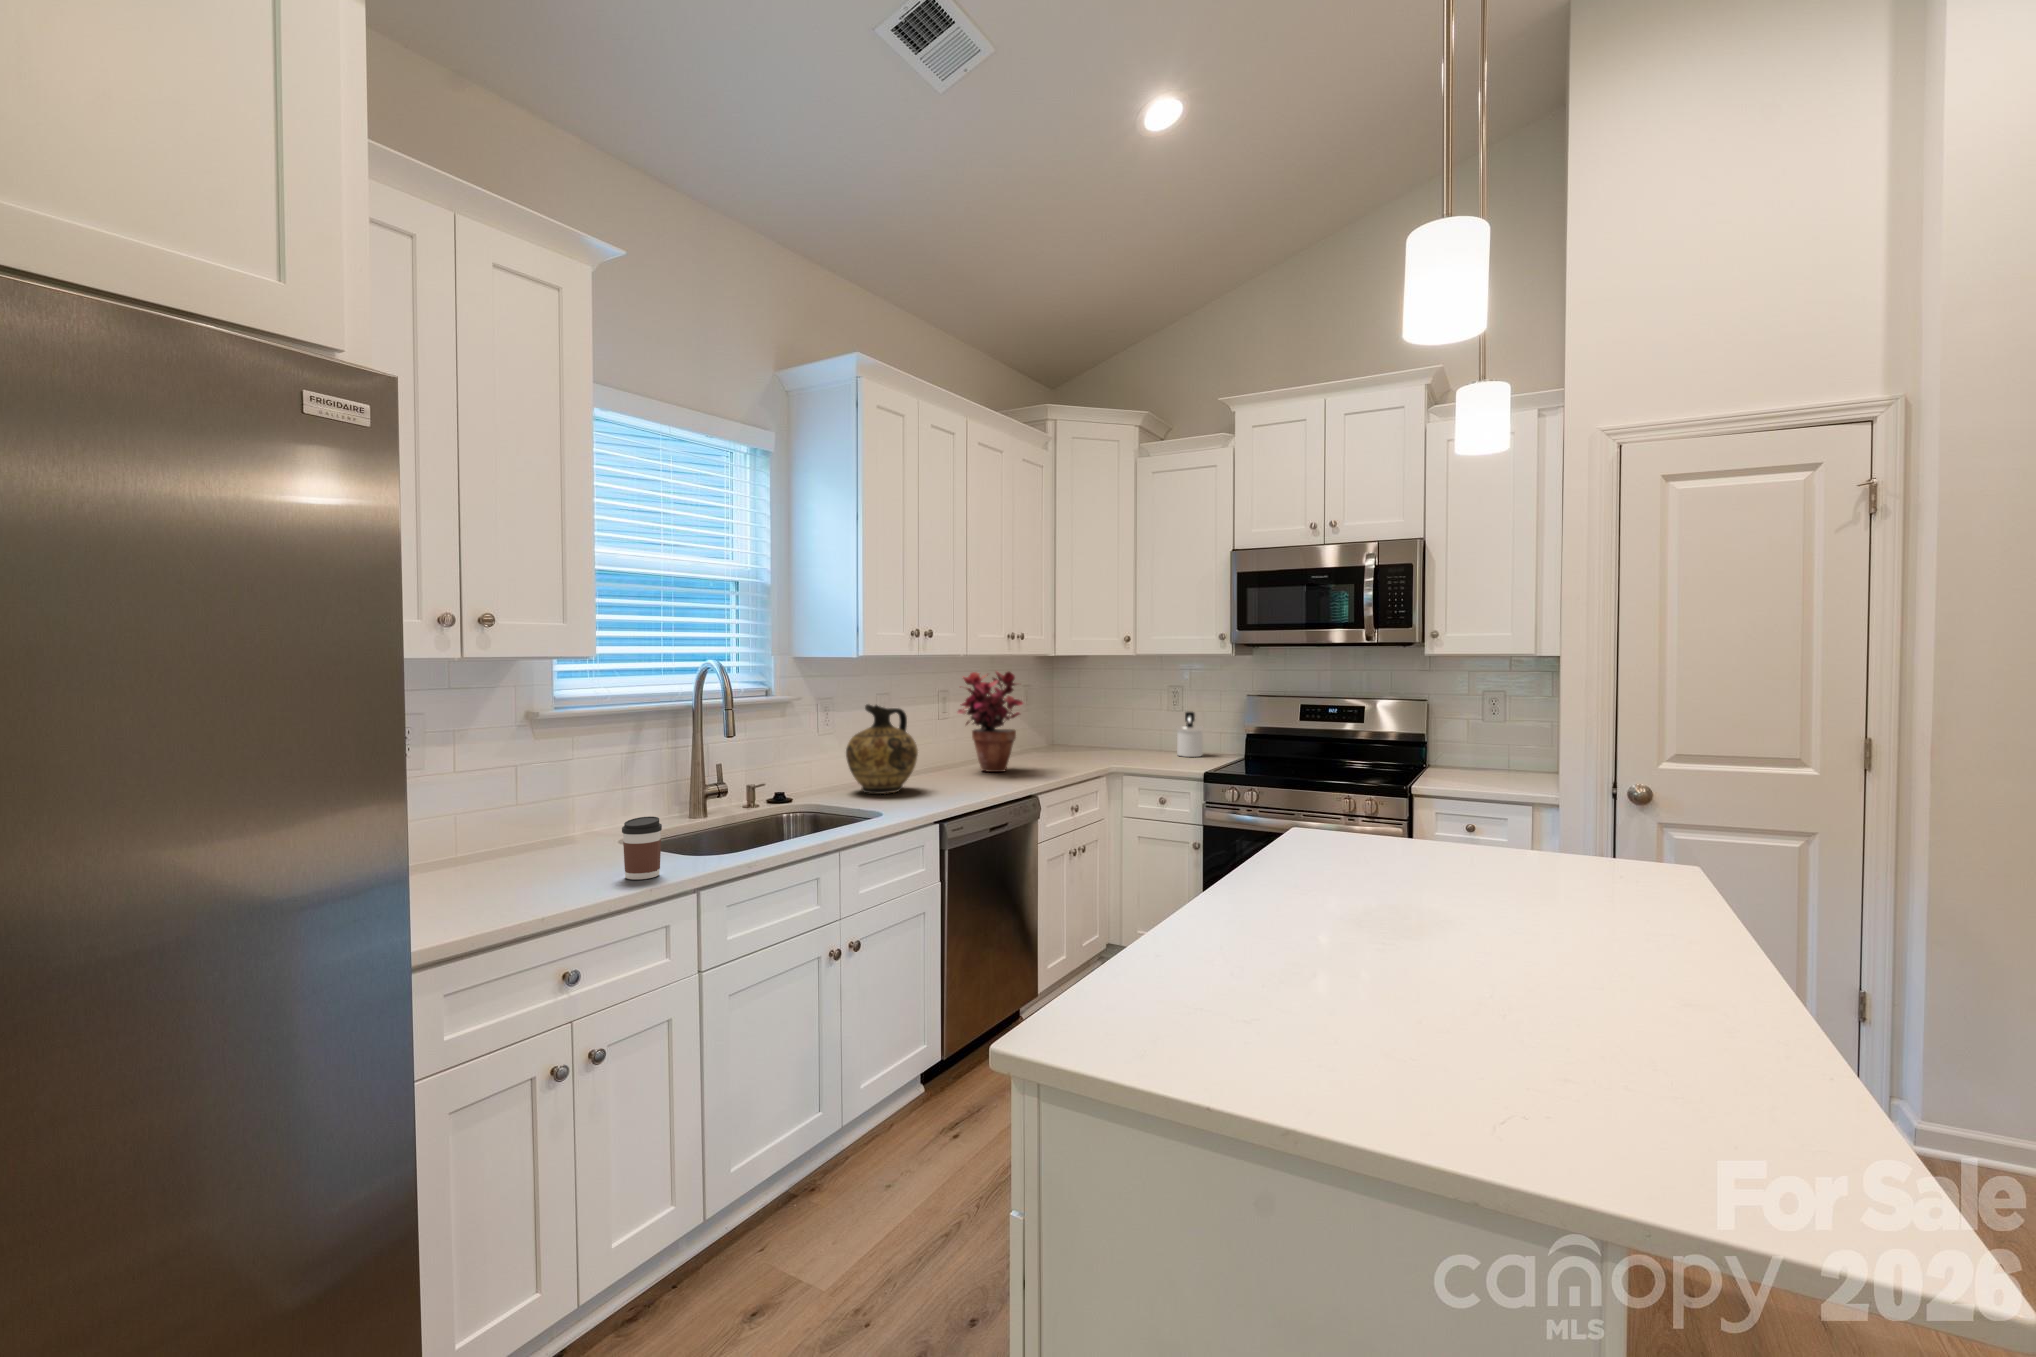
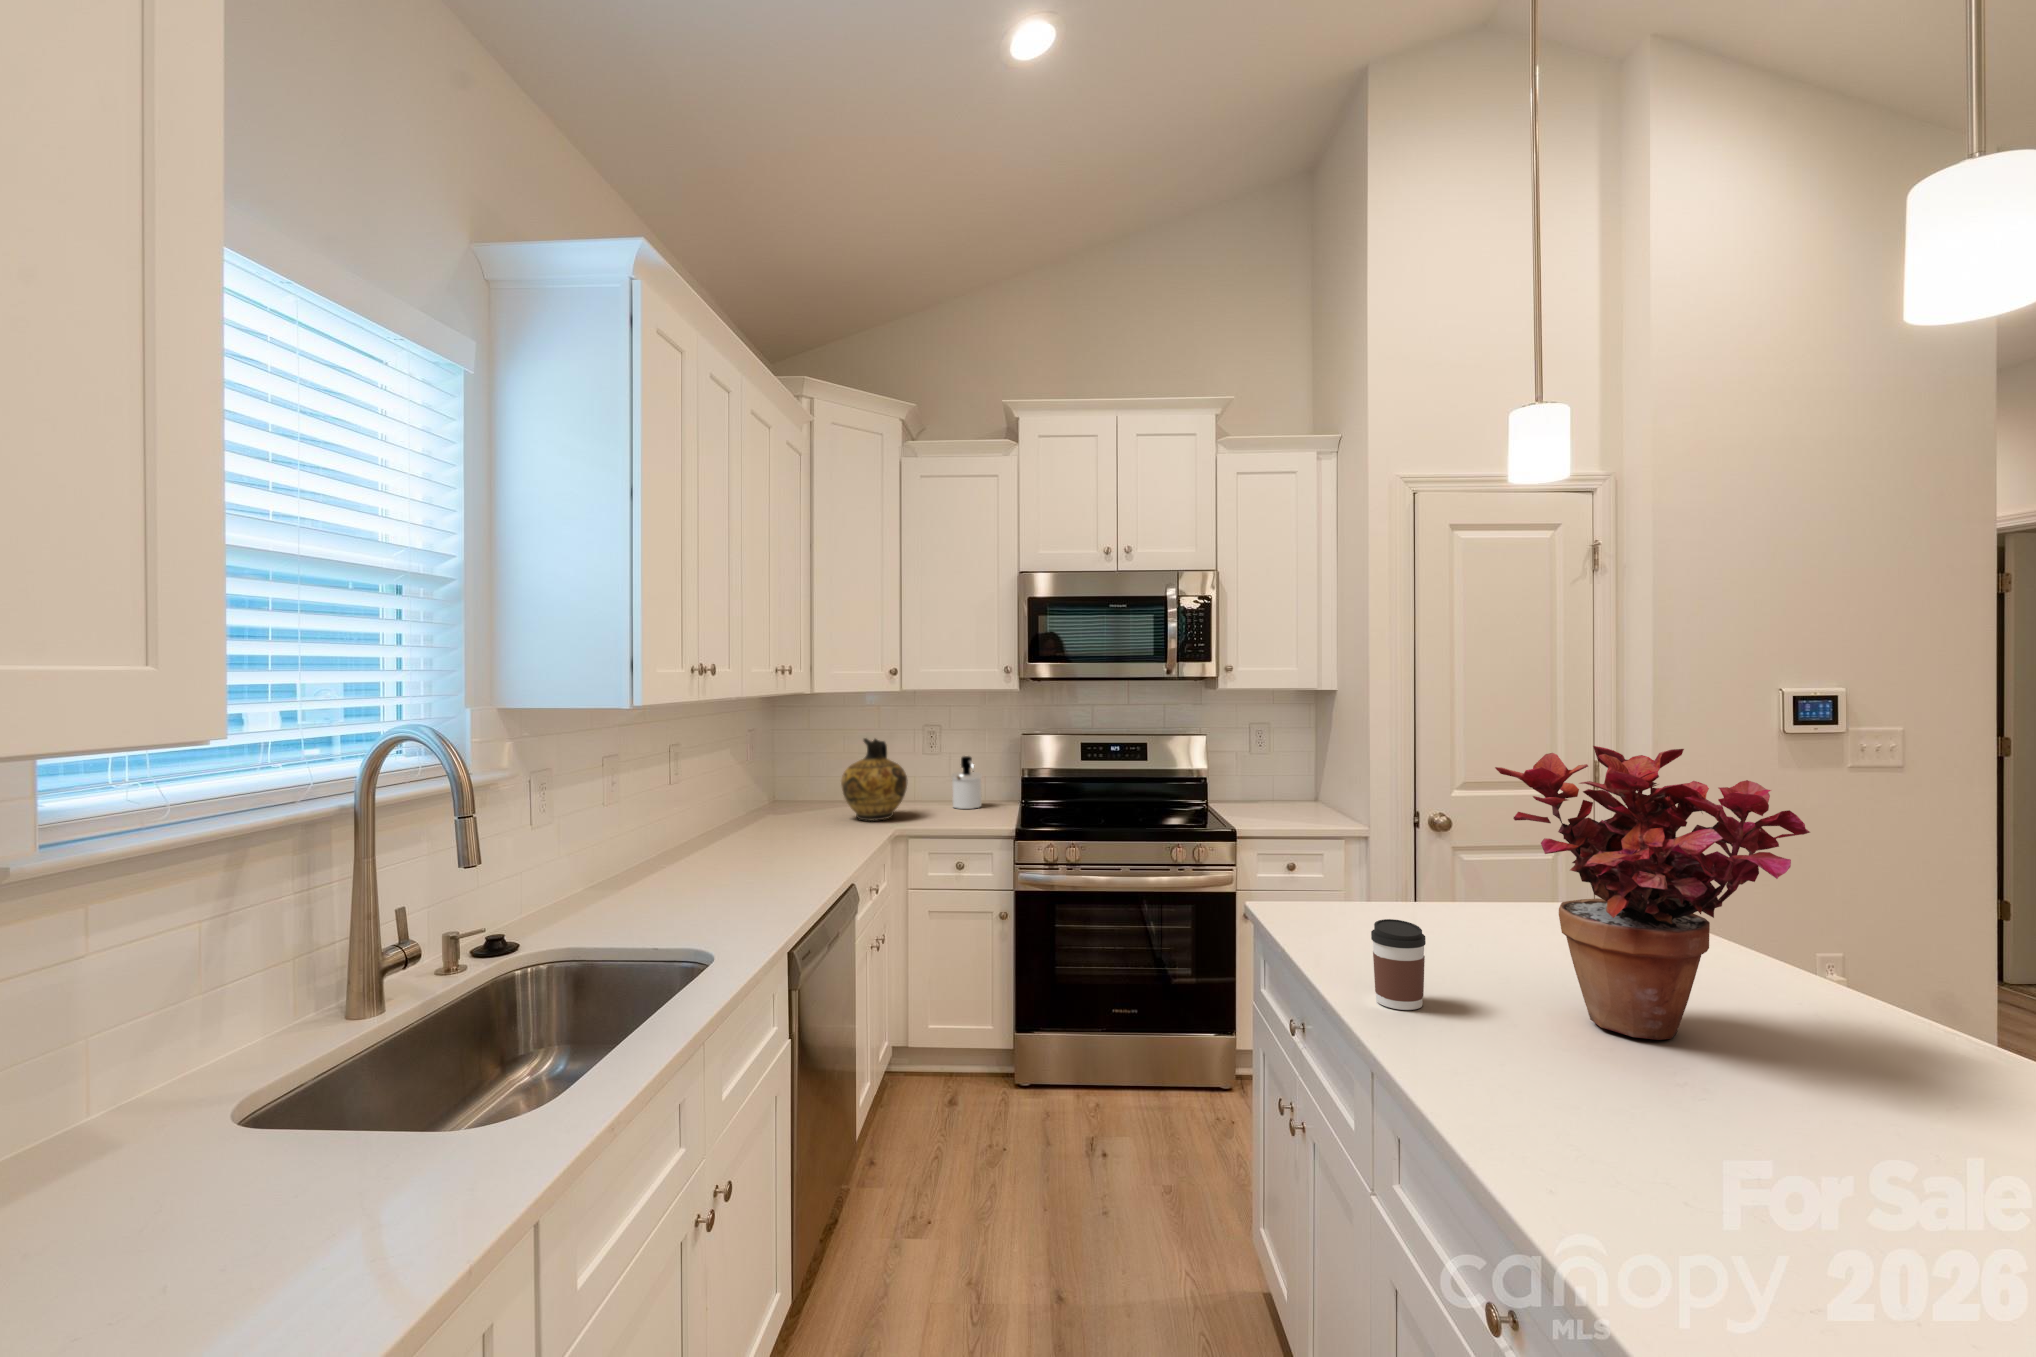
potted plant: present [958,672,1023,772] -> present [1495,746,1810,1040]
ceramic jug: present [846,704,918,794] -> present [841,738,907,821]
coffee cup: present [622,817,662,879] -> present [1371,919,1426,1010]

